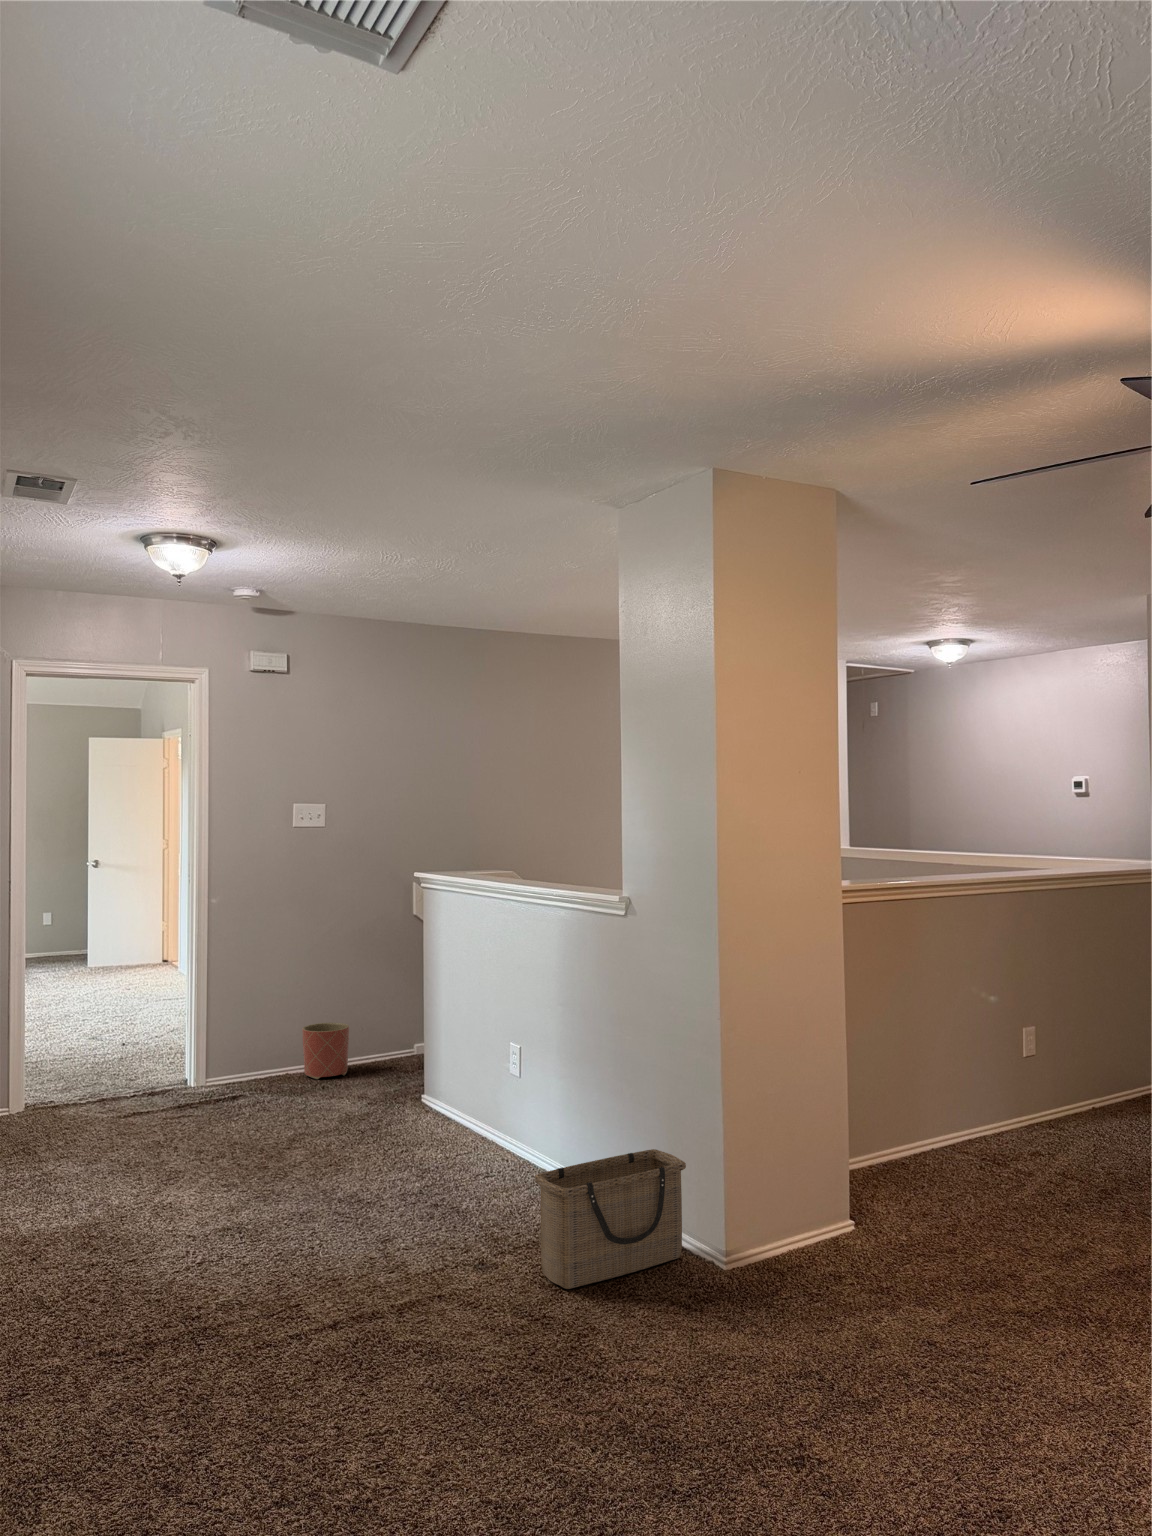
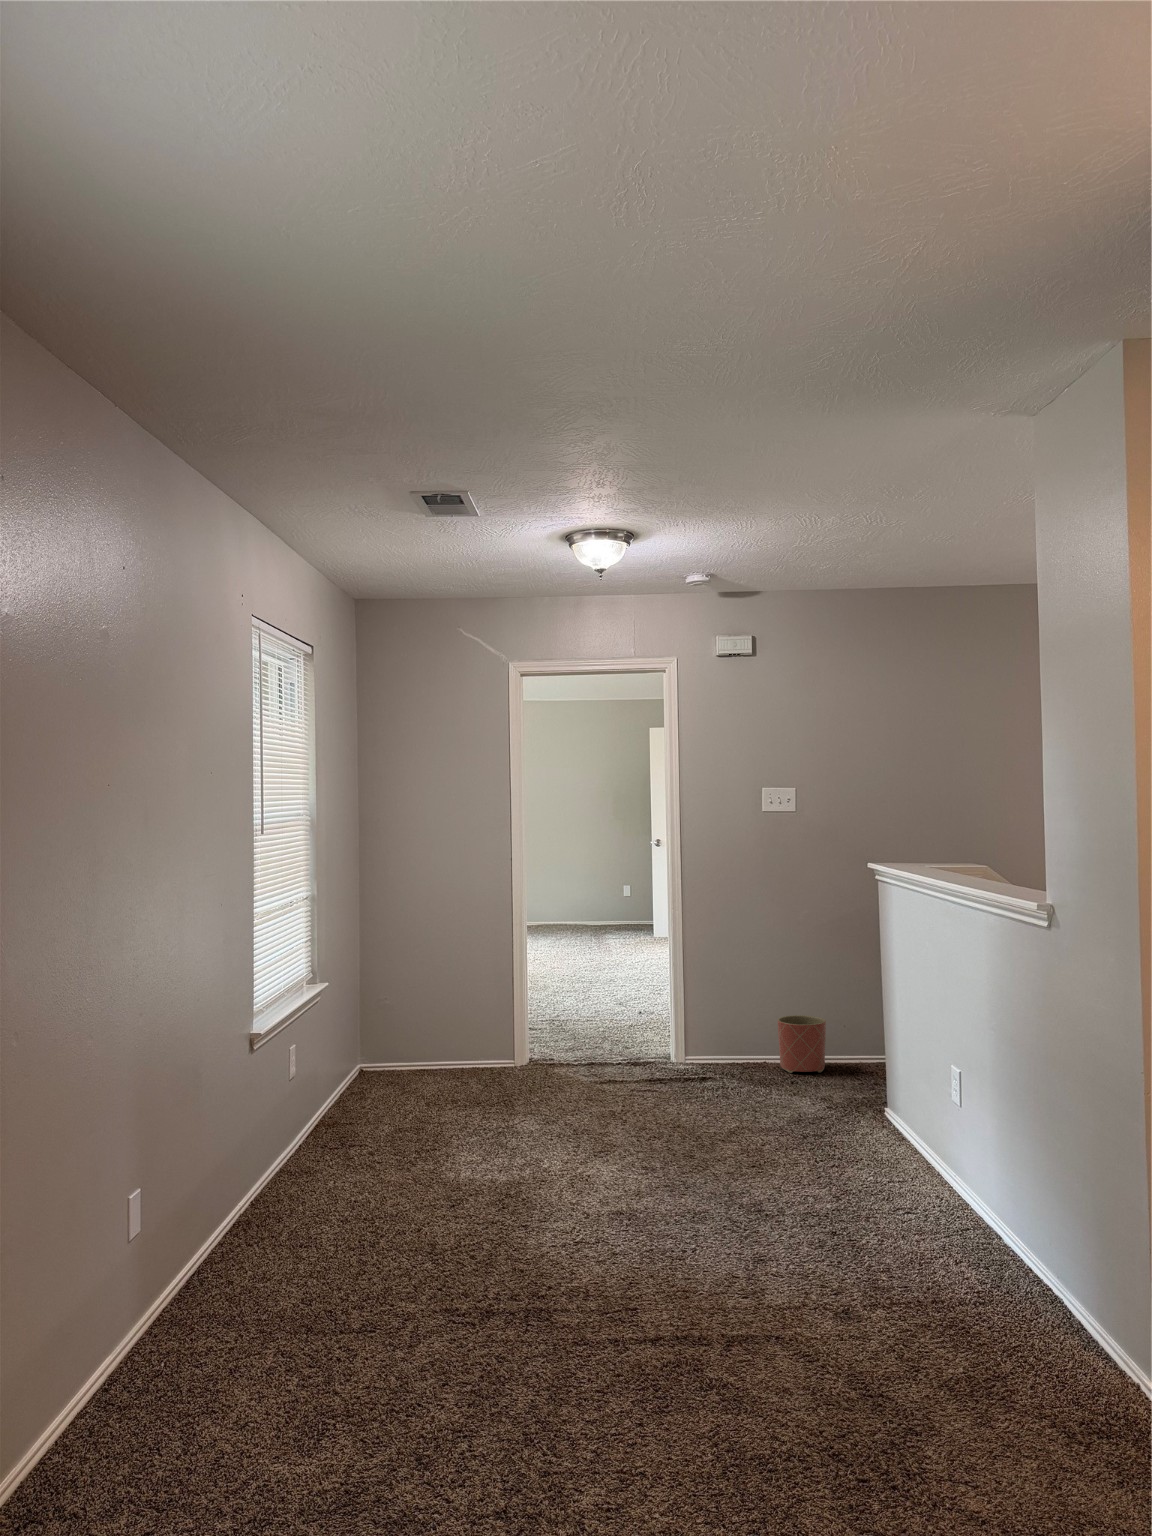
basket: present [535,1149,686,1289] -> none [897,1220,1100,1369]

